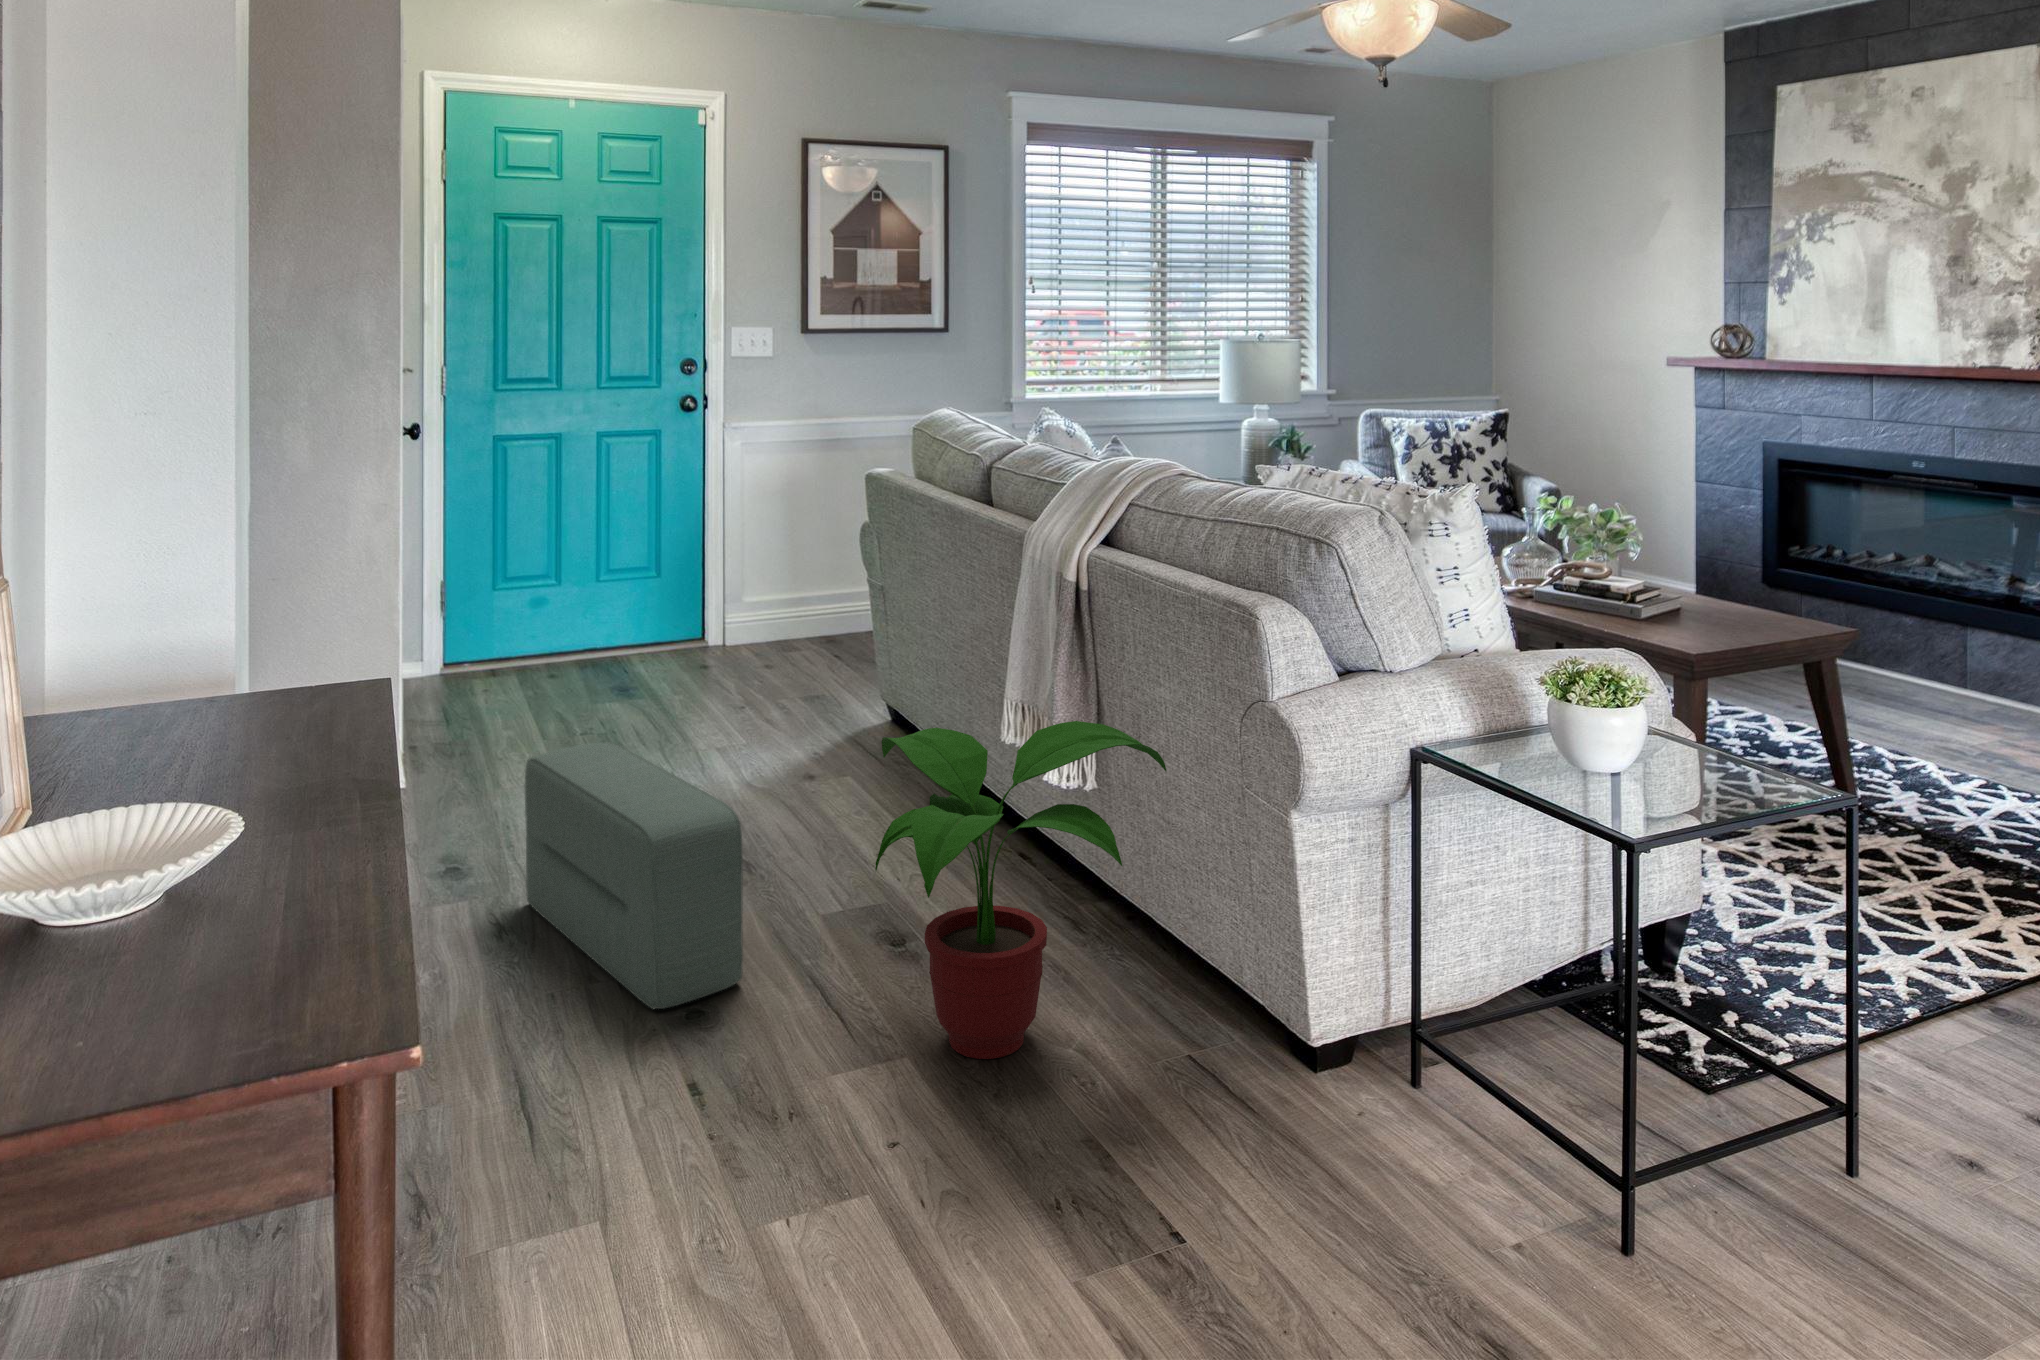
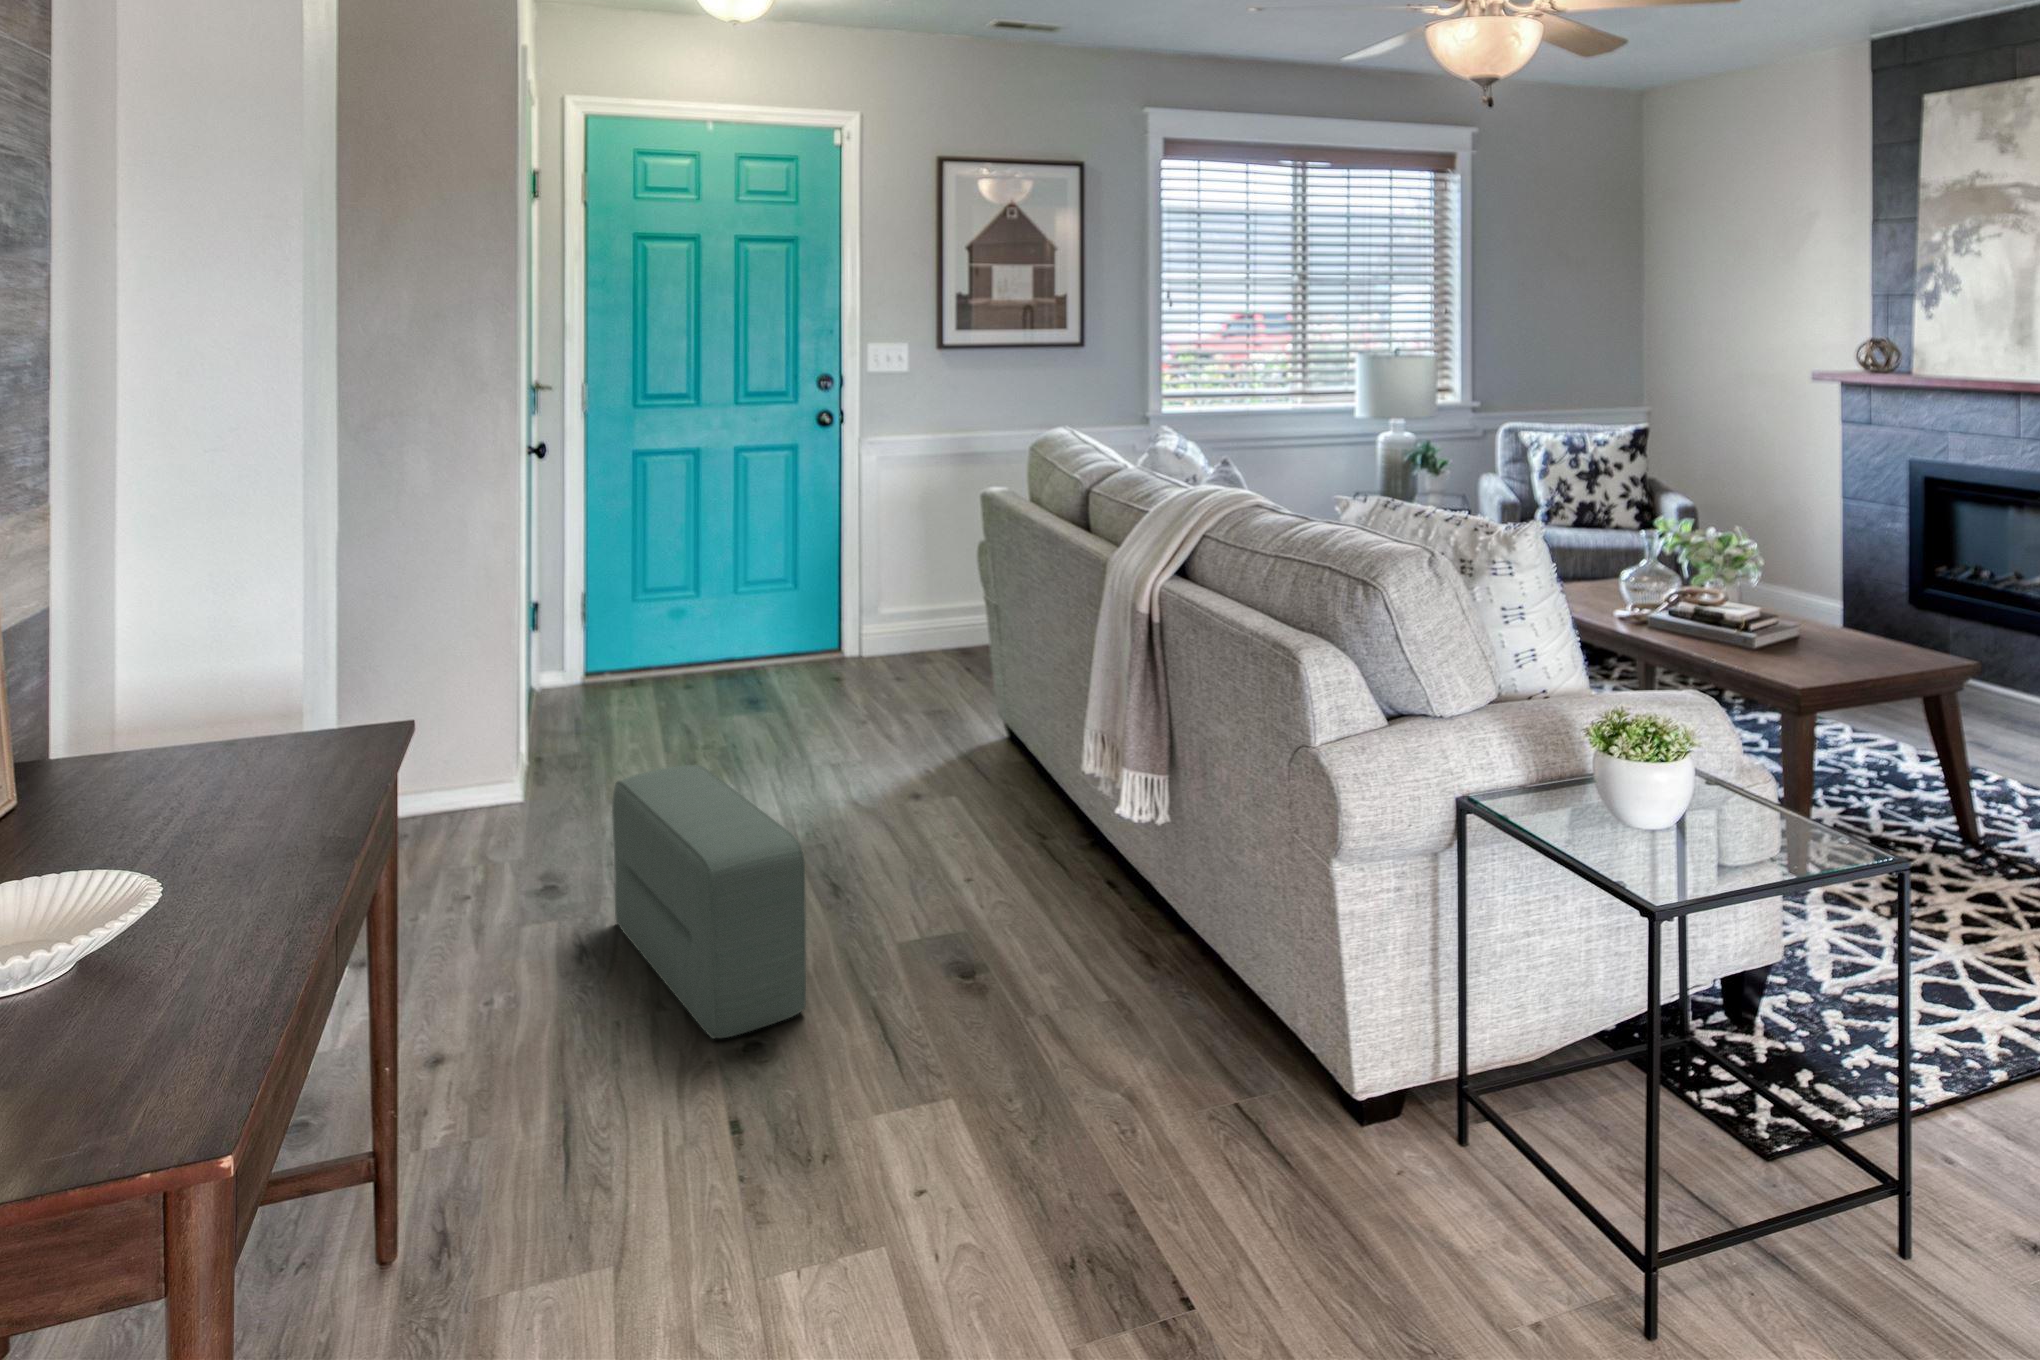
potted plant: present [875,721,1166,1059] -> none [919,758,1224,1101]

